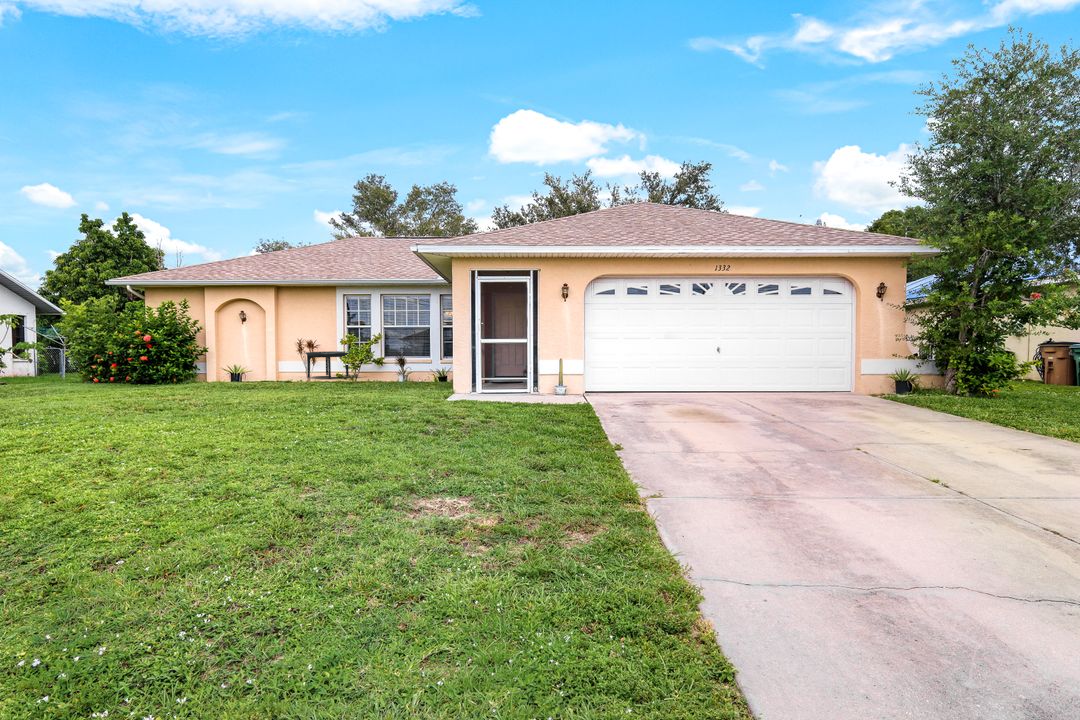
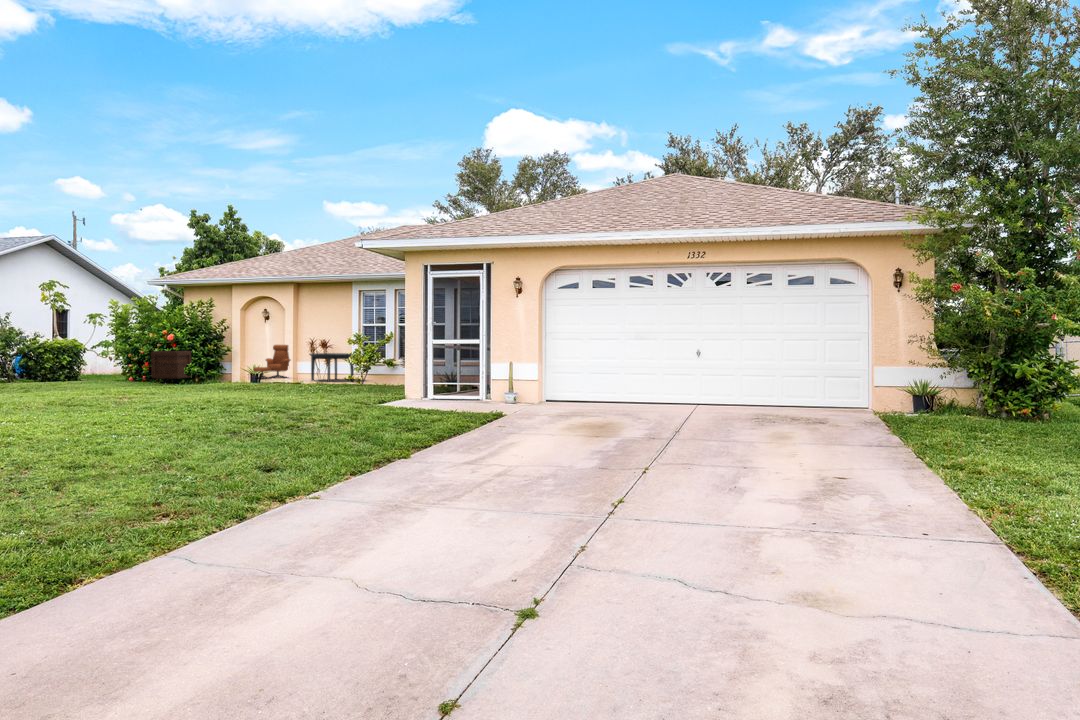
lounge chair: none [242,344,278,379] -> present [253,345,290,379]
wooden crate: none [125,353,169,383] -> present [151,351,191,379]

